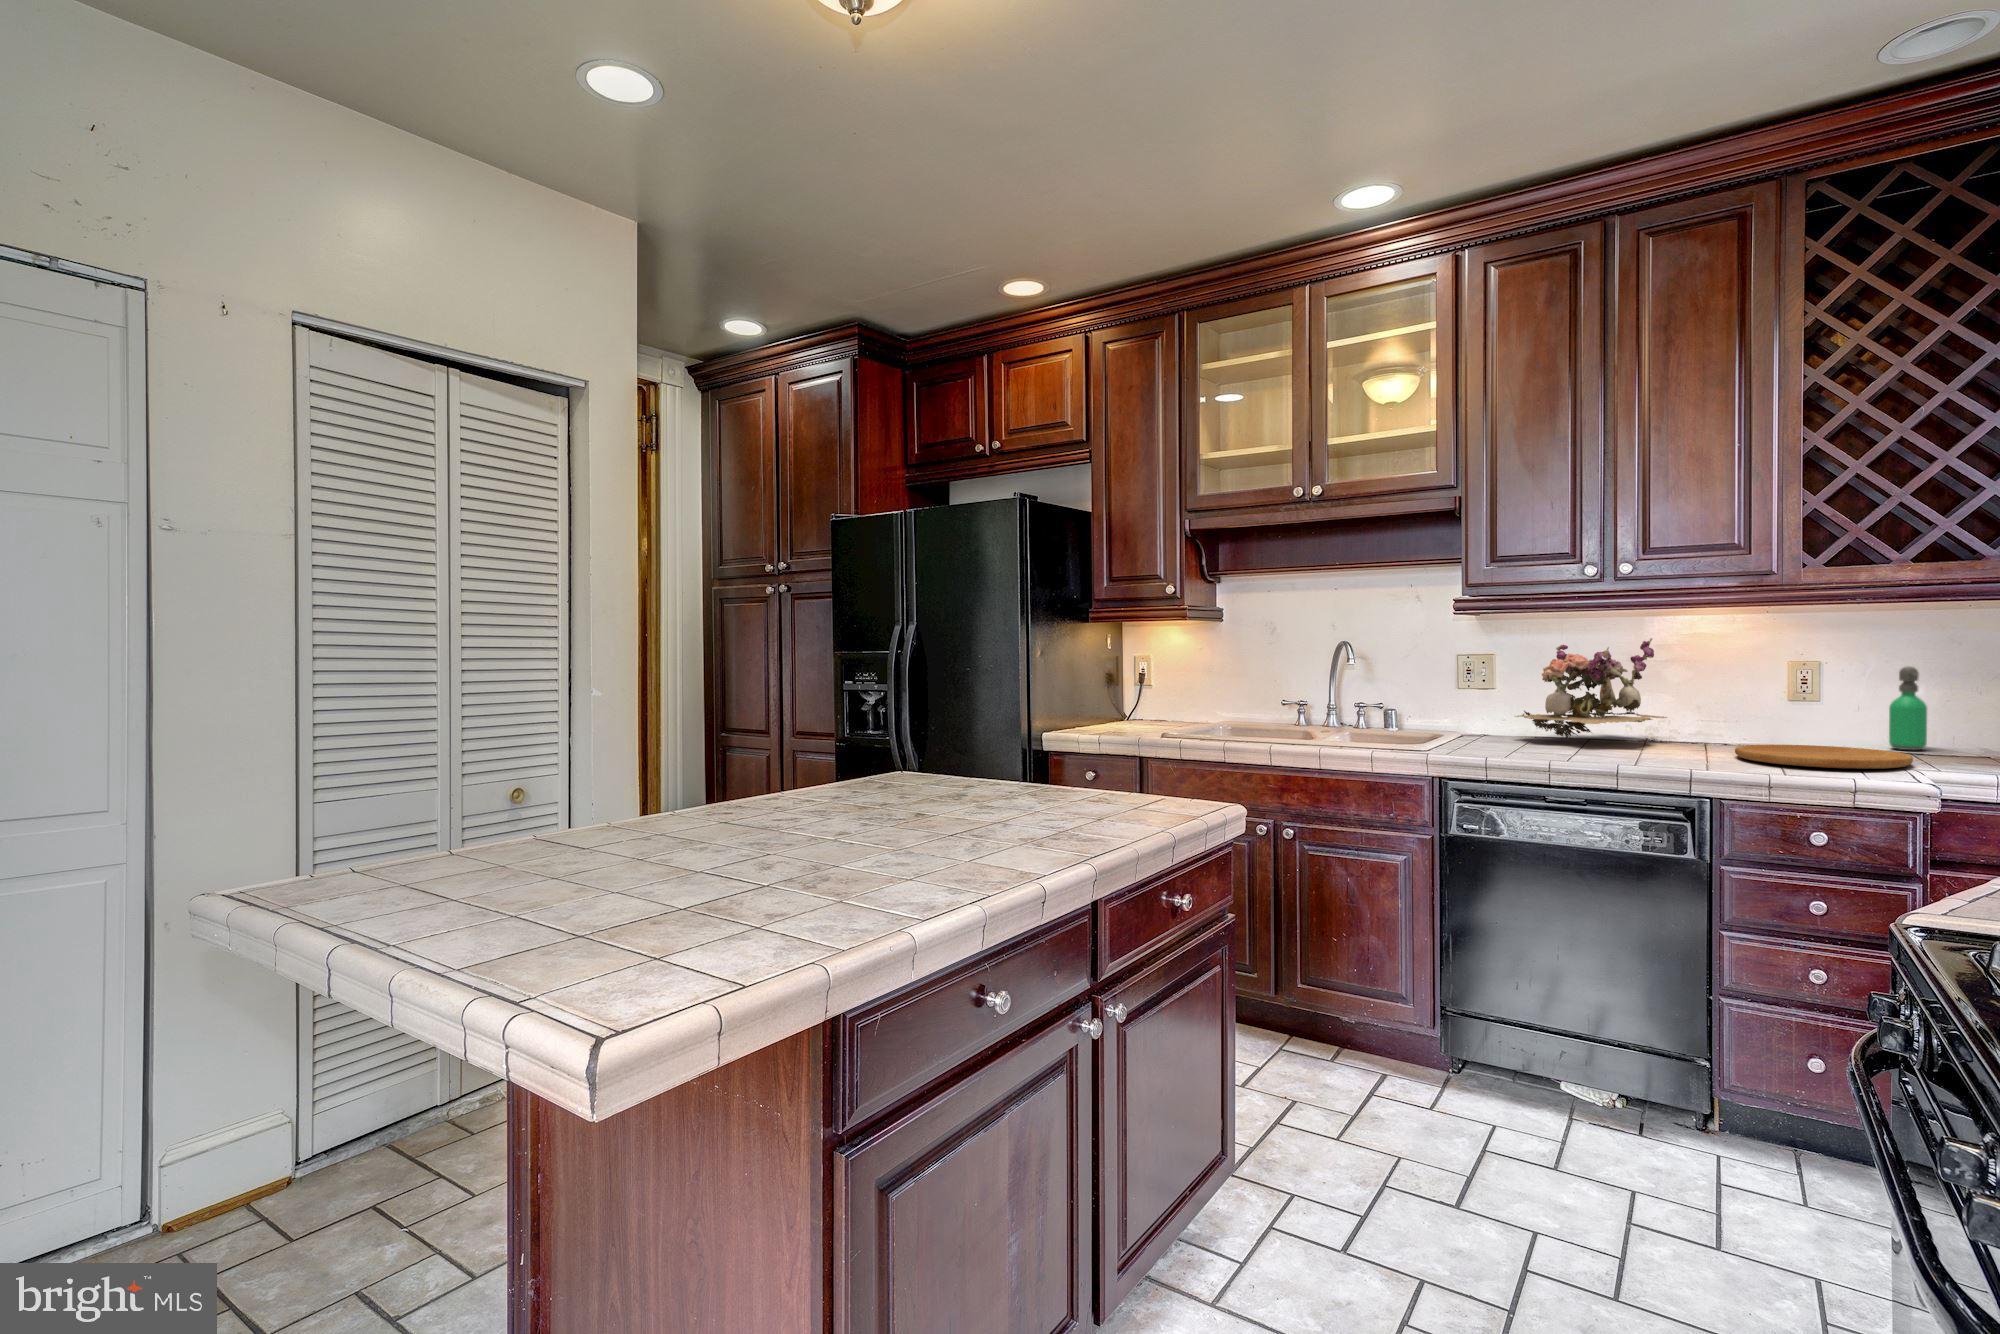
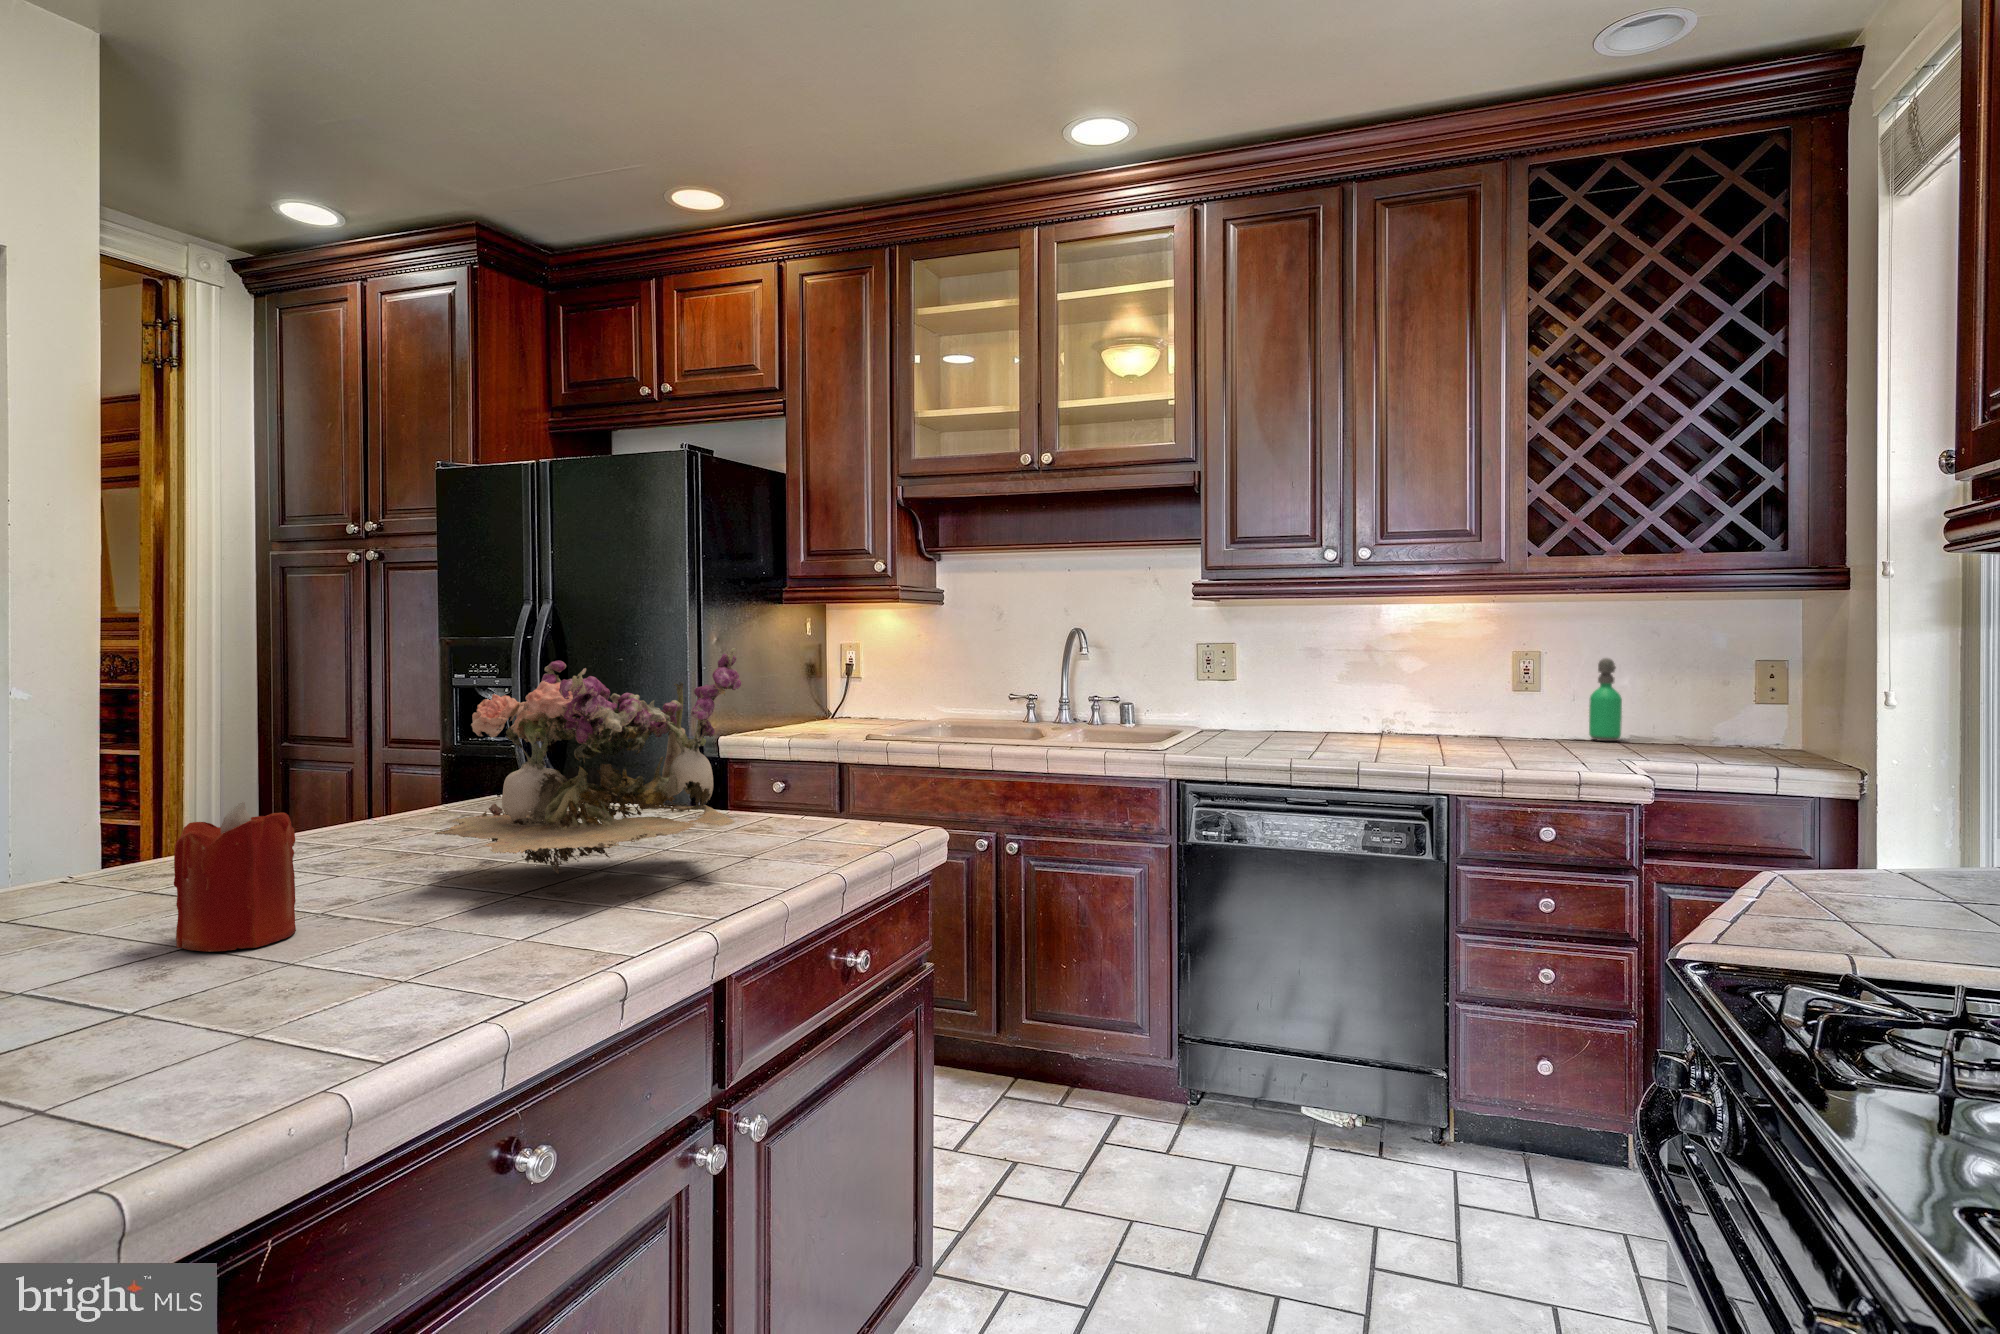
flower arrangement: present [1515,638,1667,739] -> present [435,648,741,874]
cutting board: present [1735,745,1913,769] -> none [1463,738,1622,761]
candle: none [721,769,785,861] -> present [174,801,296,952]

